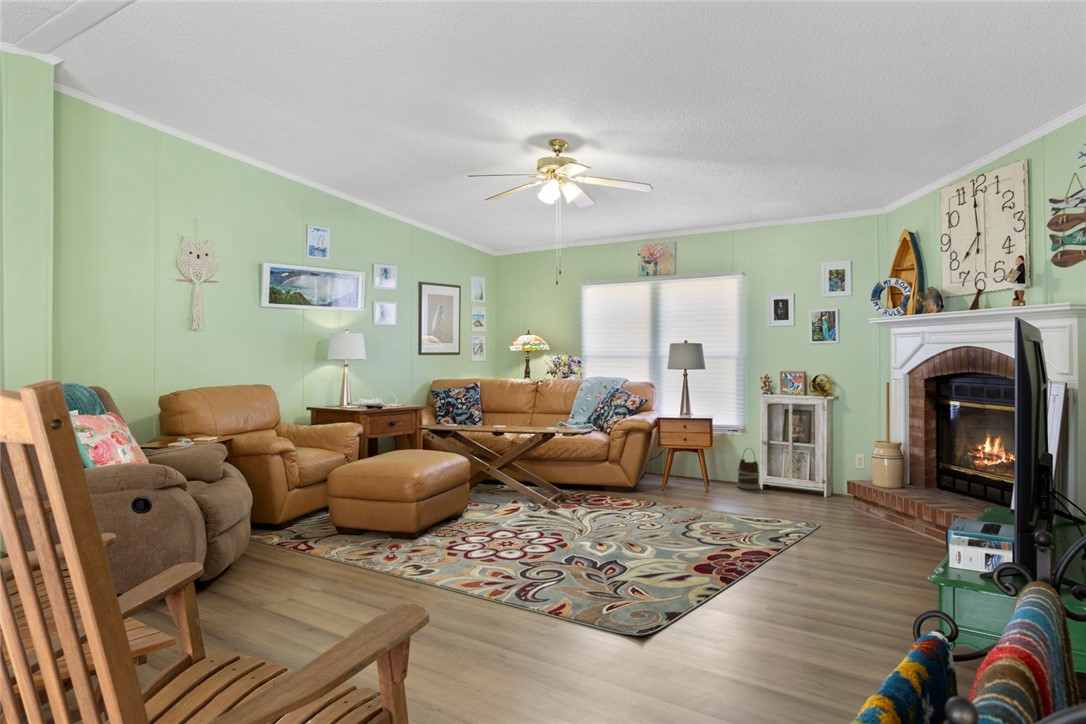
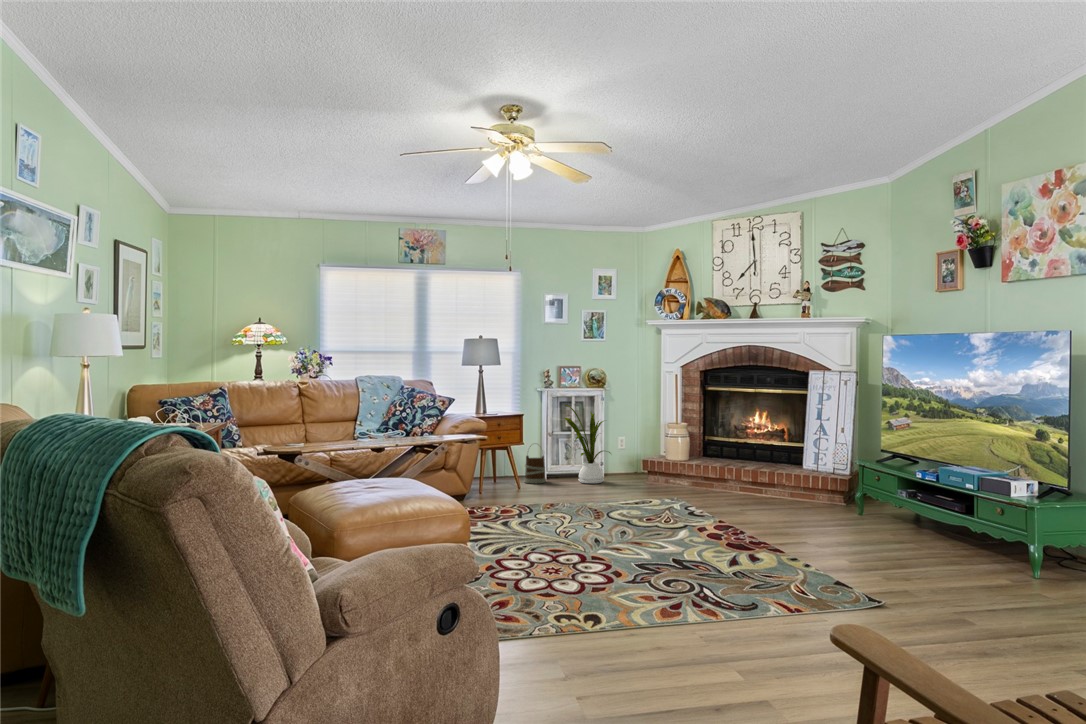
house plant: none [770,410,828,498] -> present [564,405,611,483]

